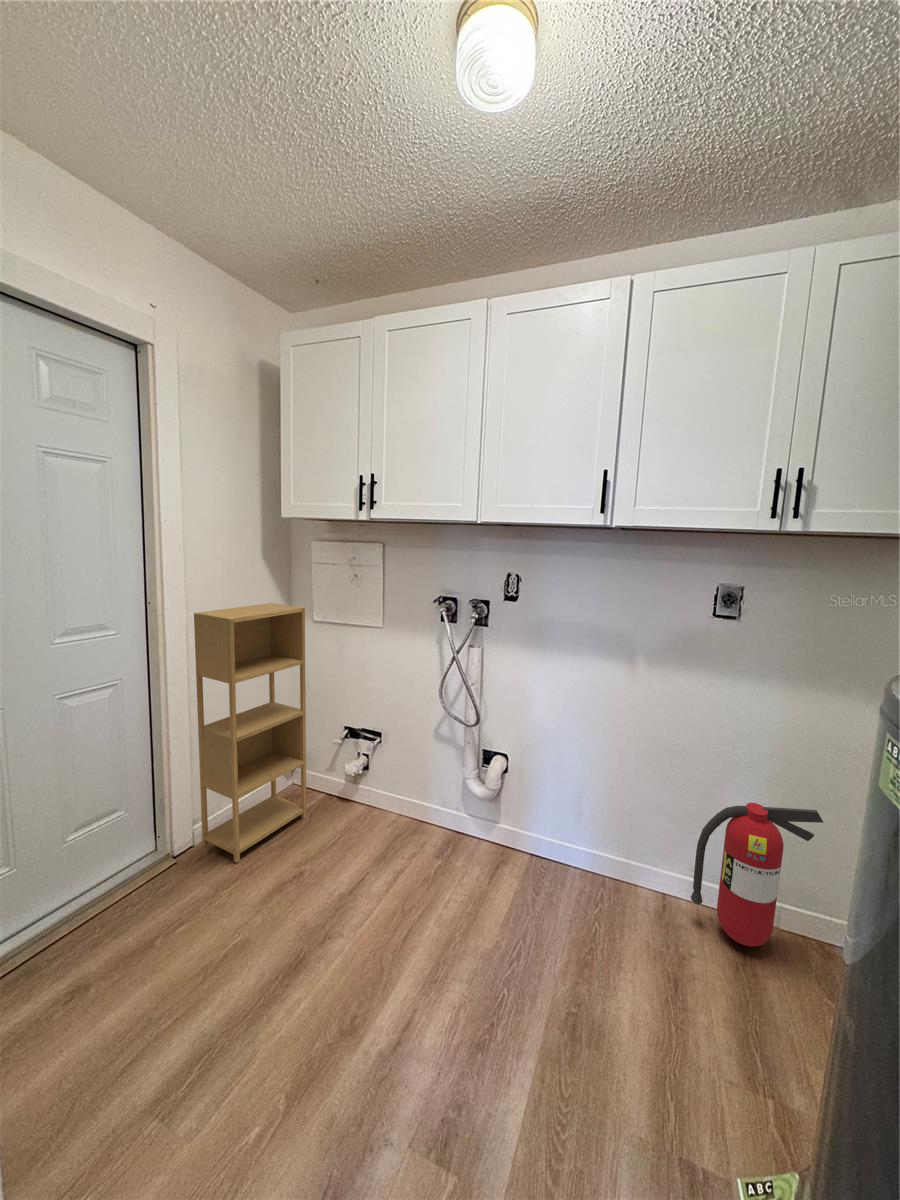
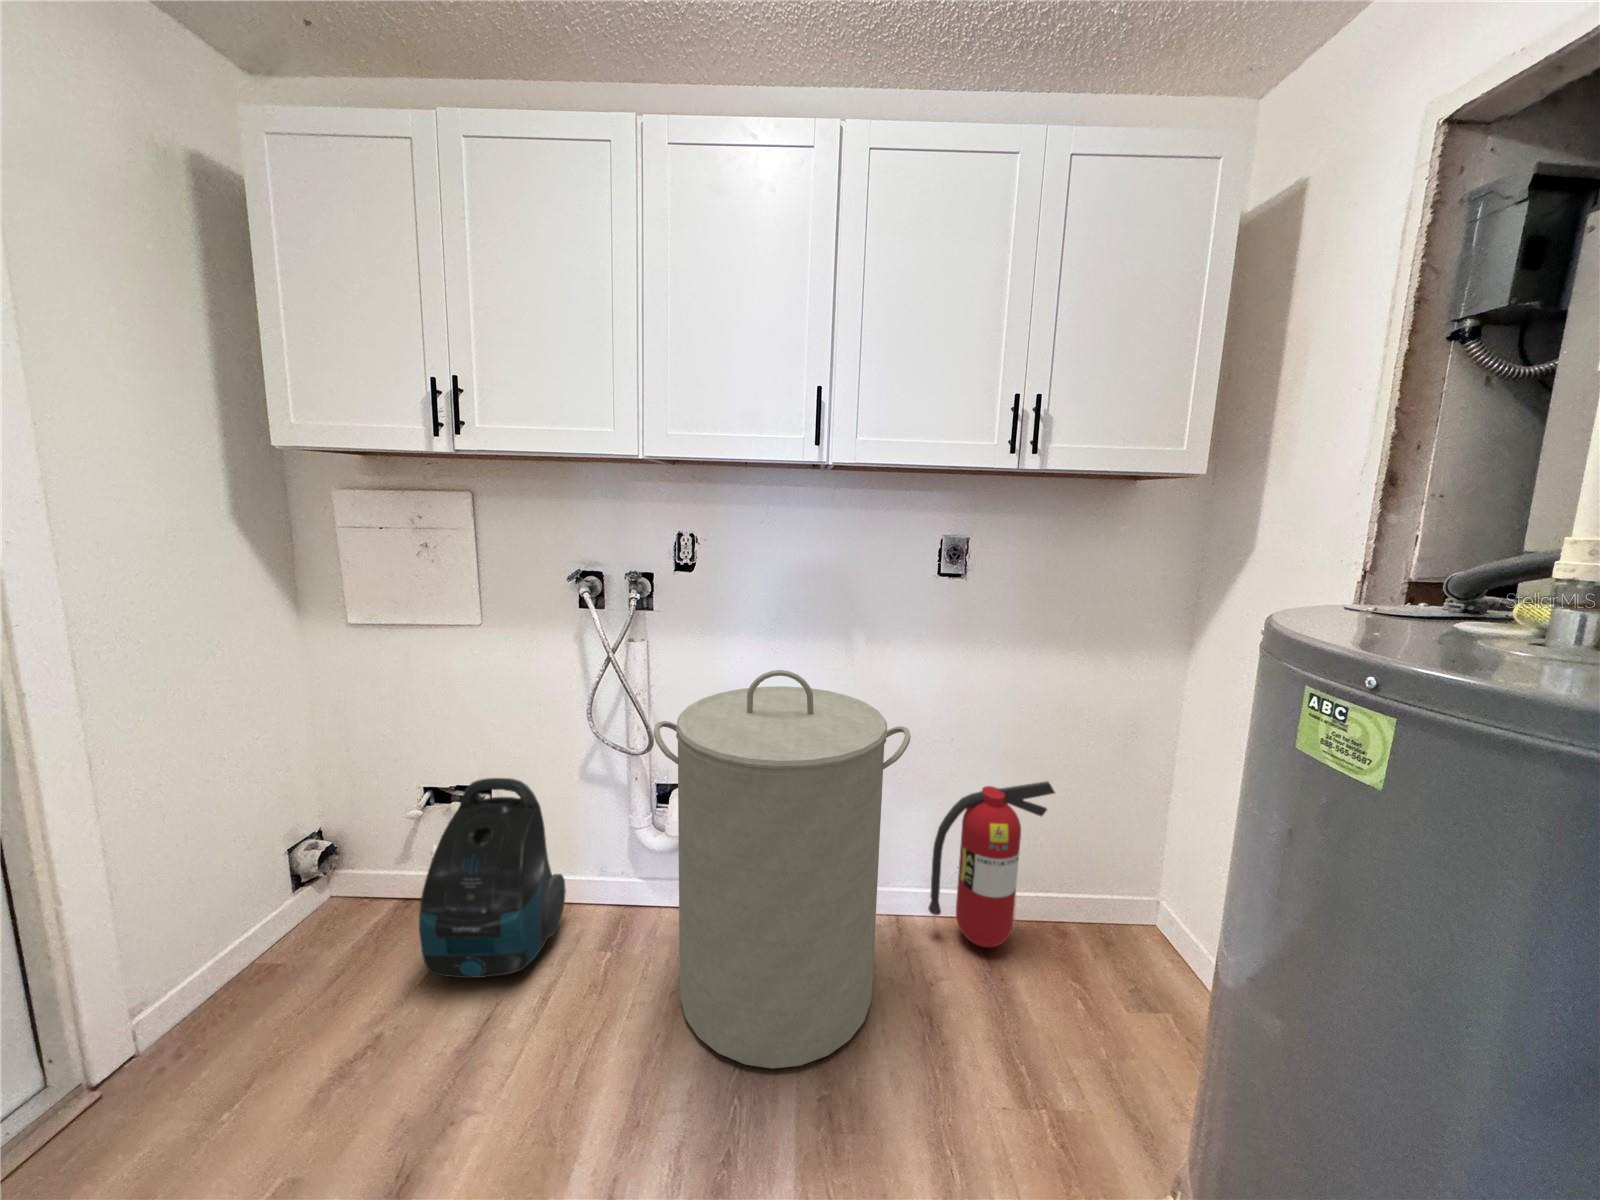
shelving unit: present [194,603,306,863] -> none [71,599,367,1067]
laundry hamper: none [475,678,670,978] -> present [654,670,911,1069]
vacuum cleaner: none [331,727,418,856] -> present [419,778,566,978]

